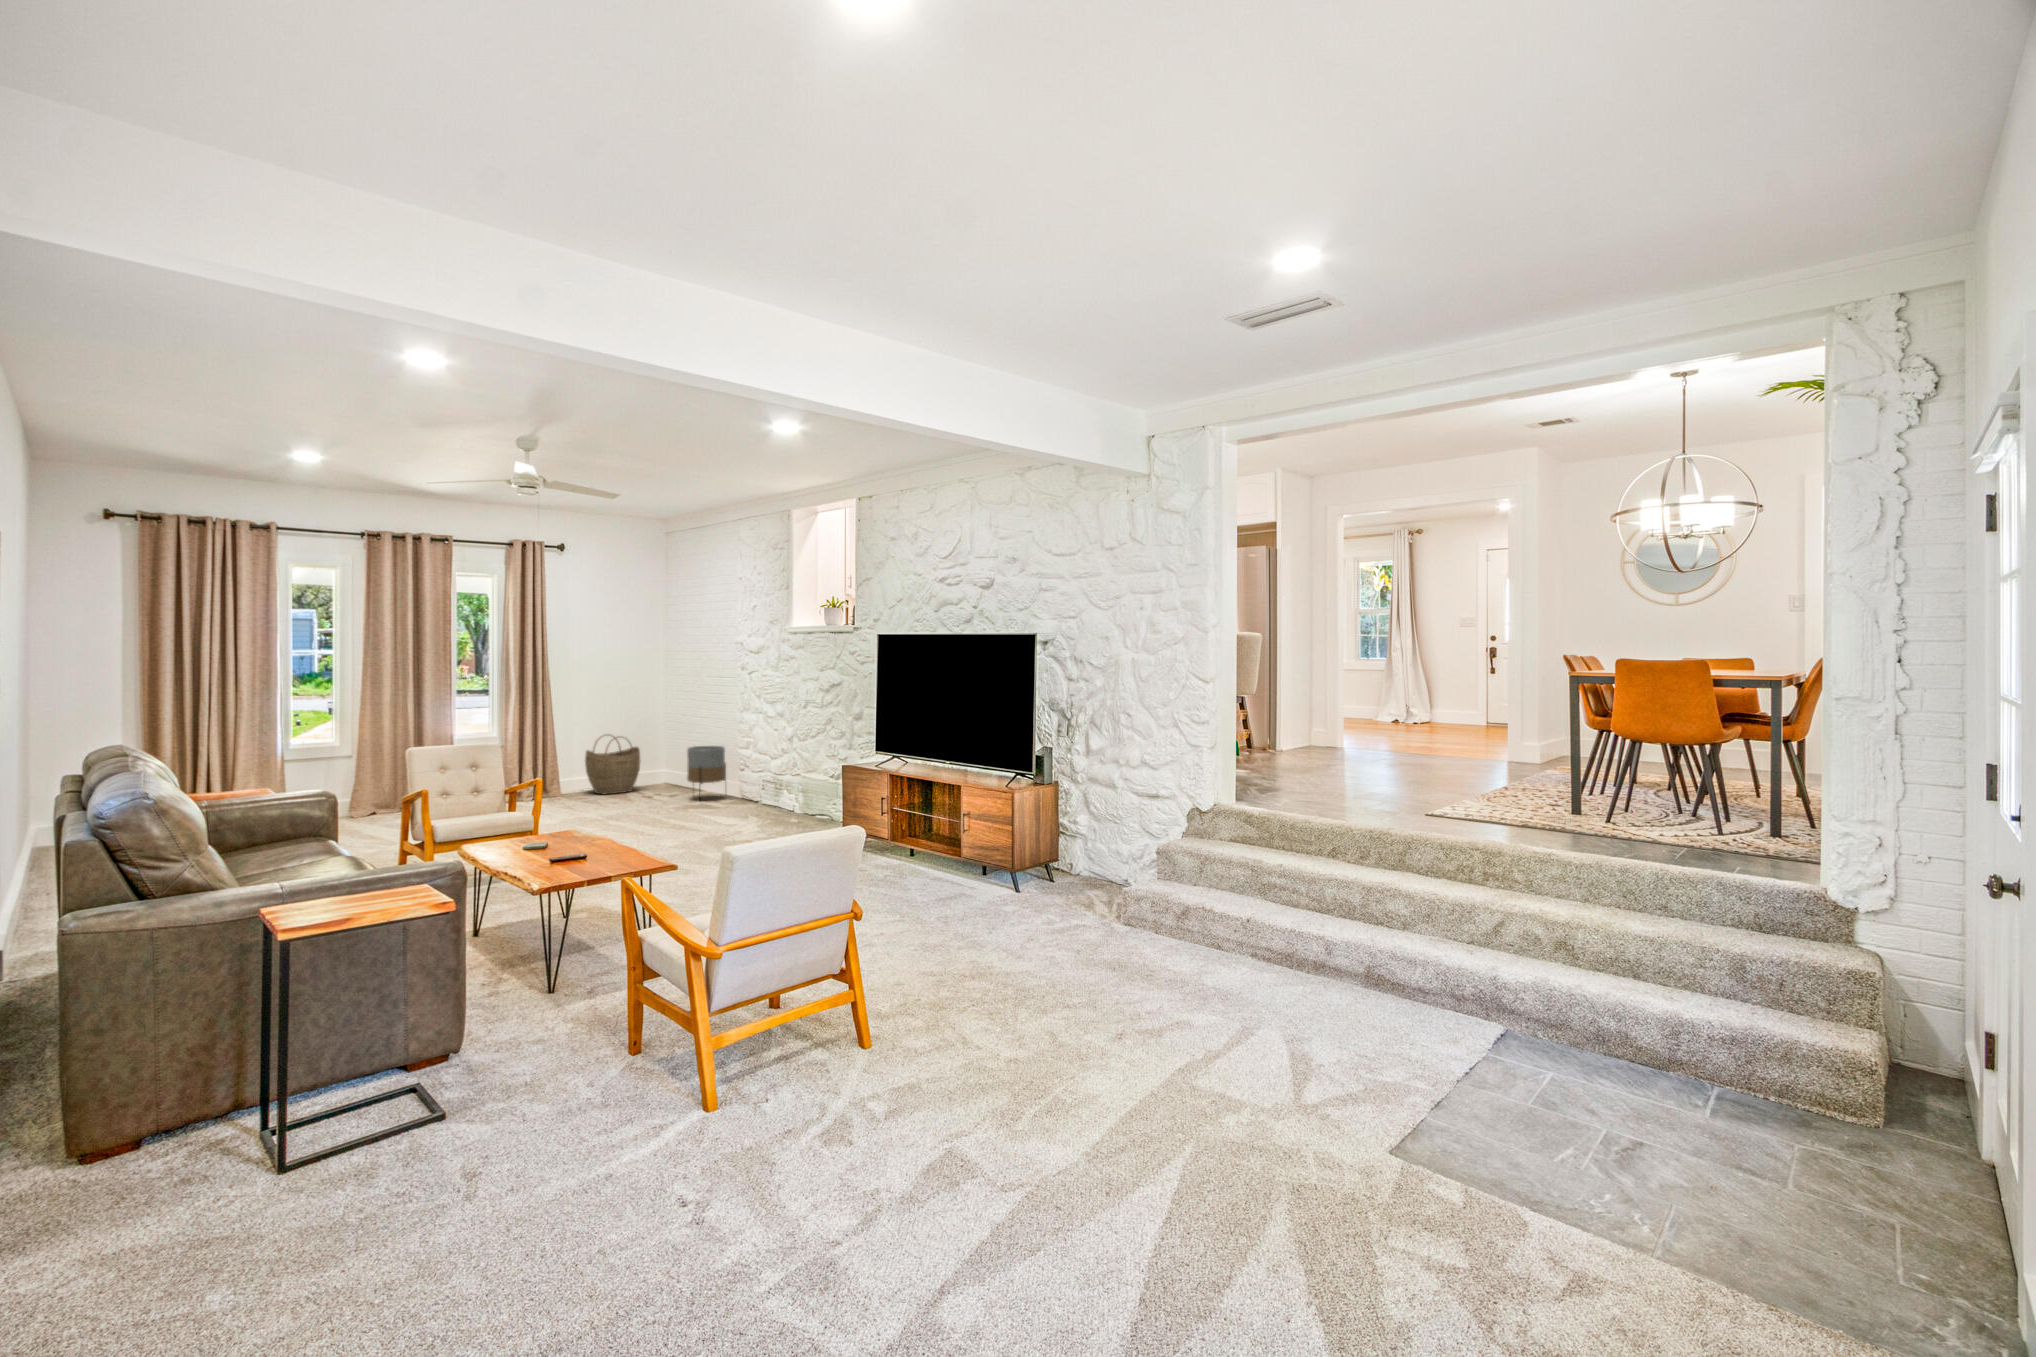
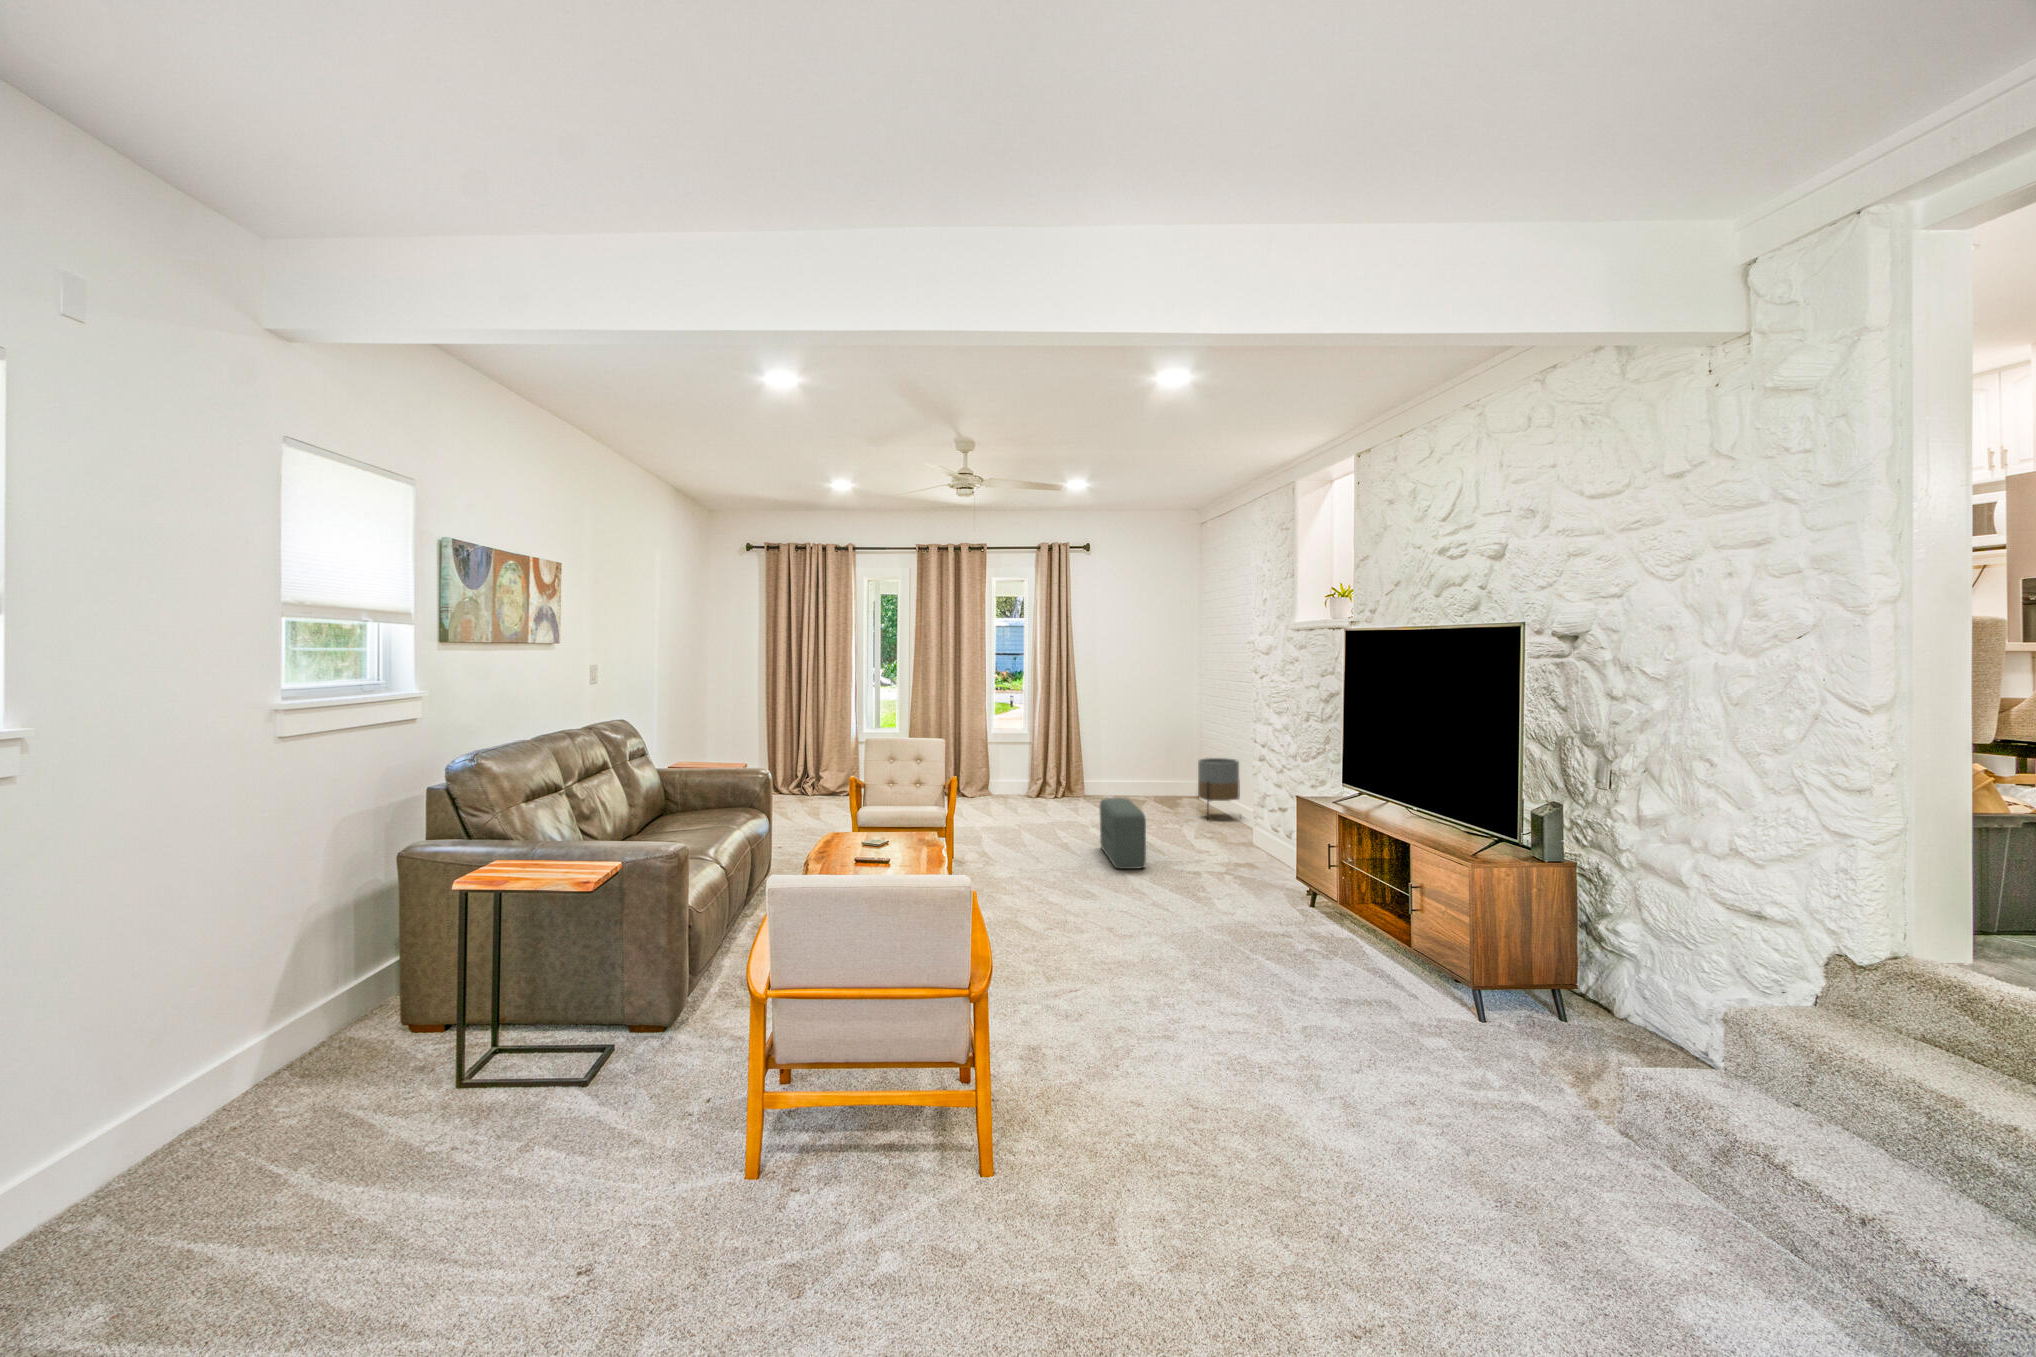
woven basket: present [585,736,640,794] -> none [1111,739,1164,802]
pouf: none [628,783,690,843] -> present [1100,798,1146,869]

